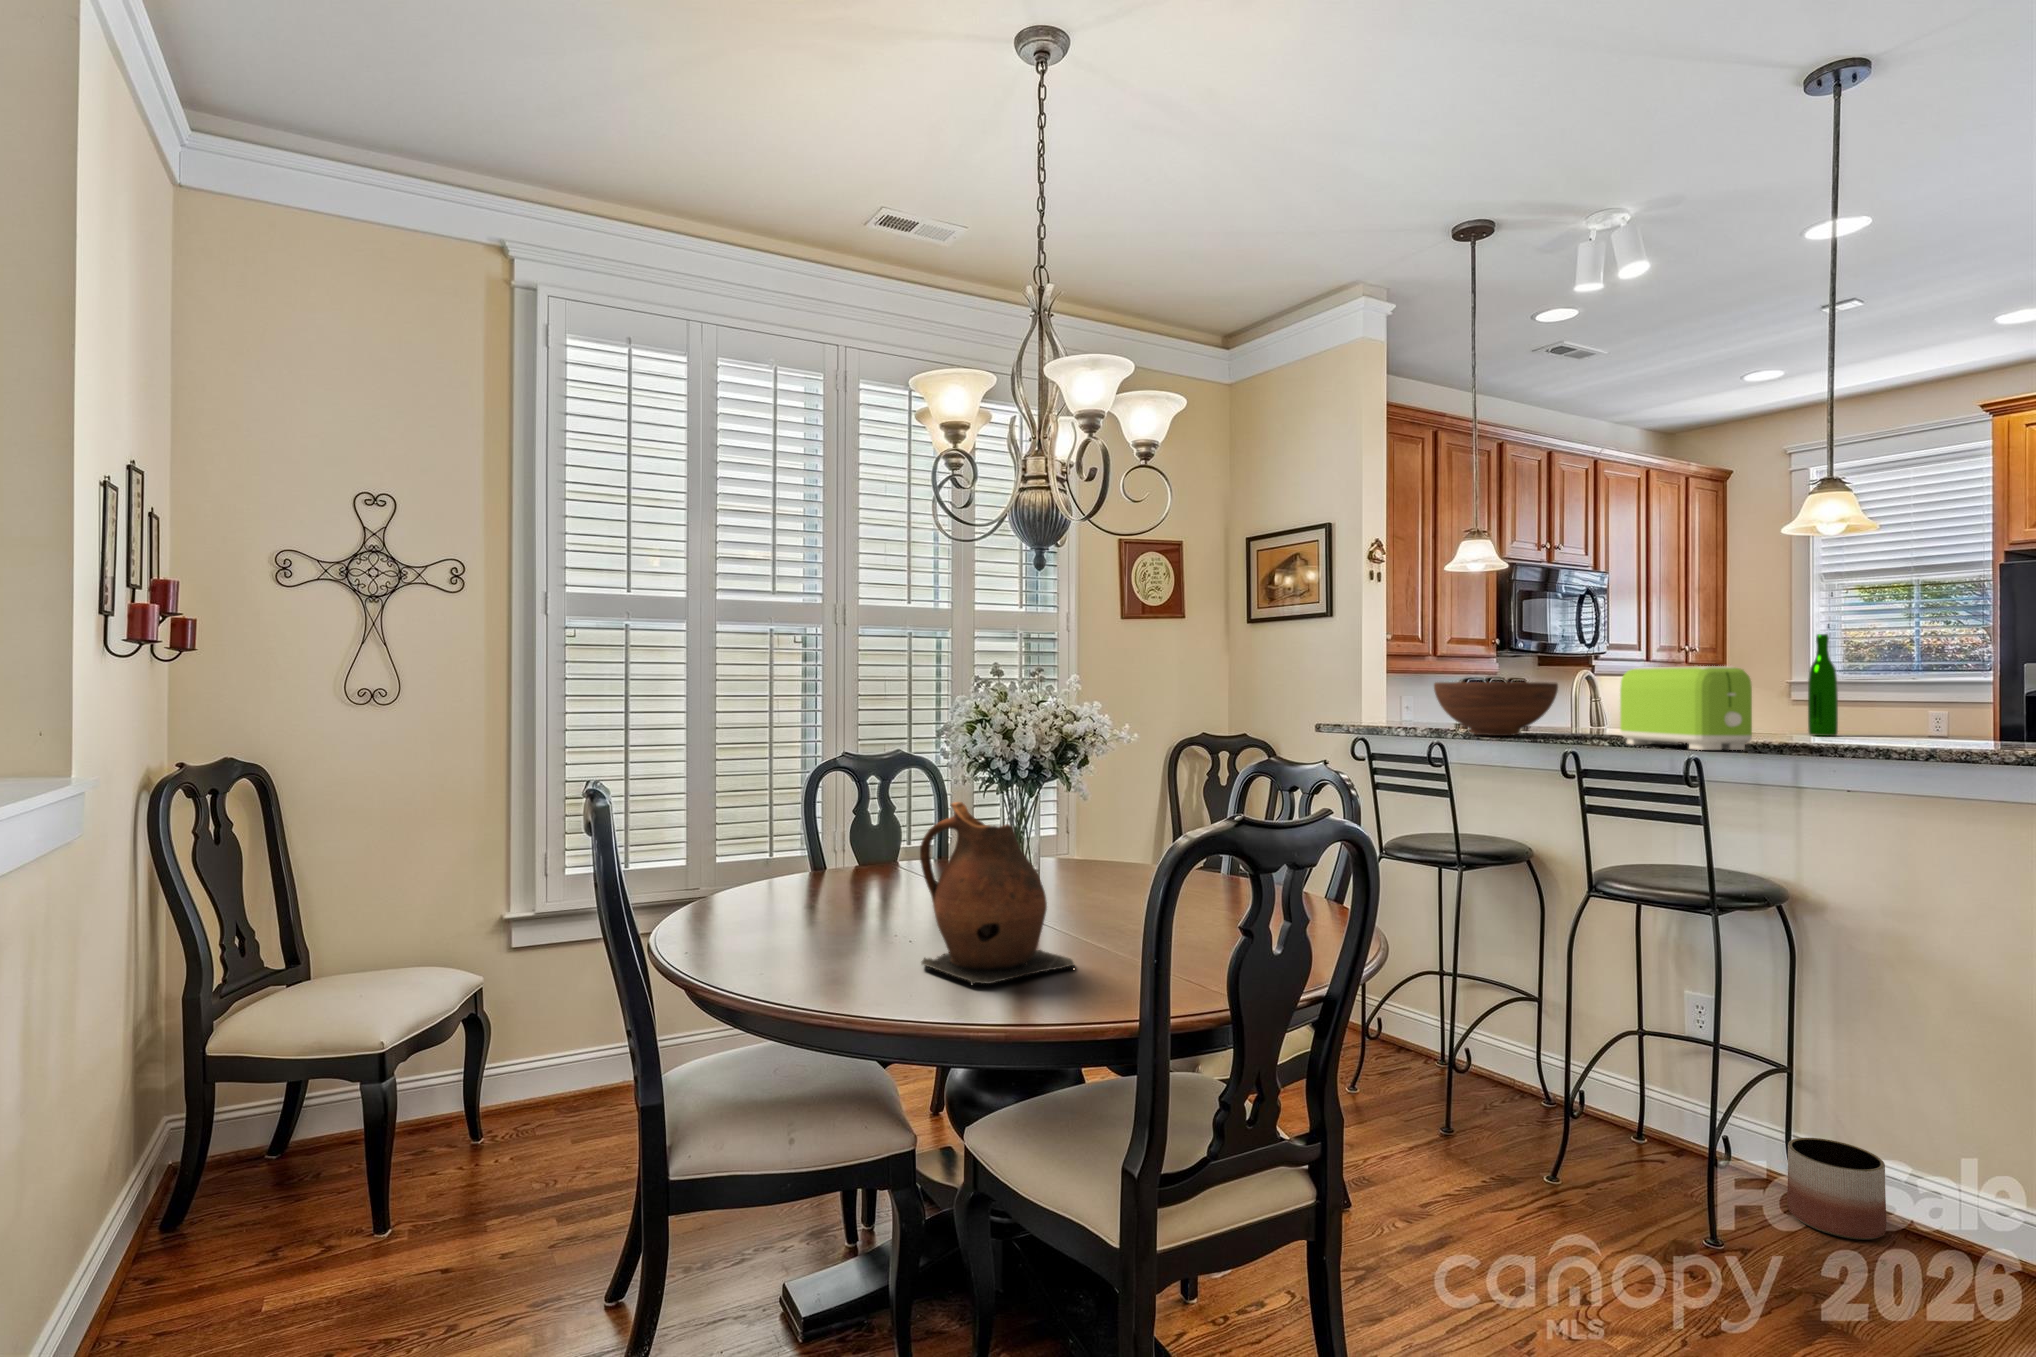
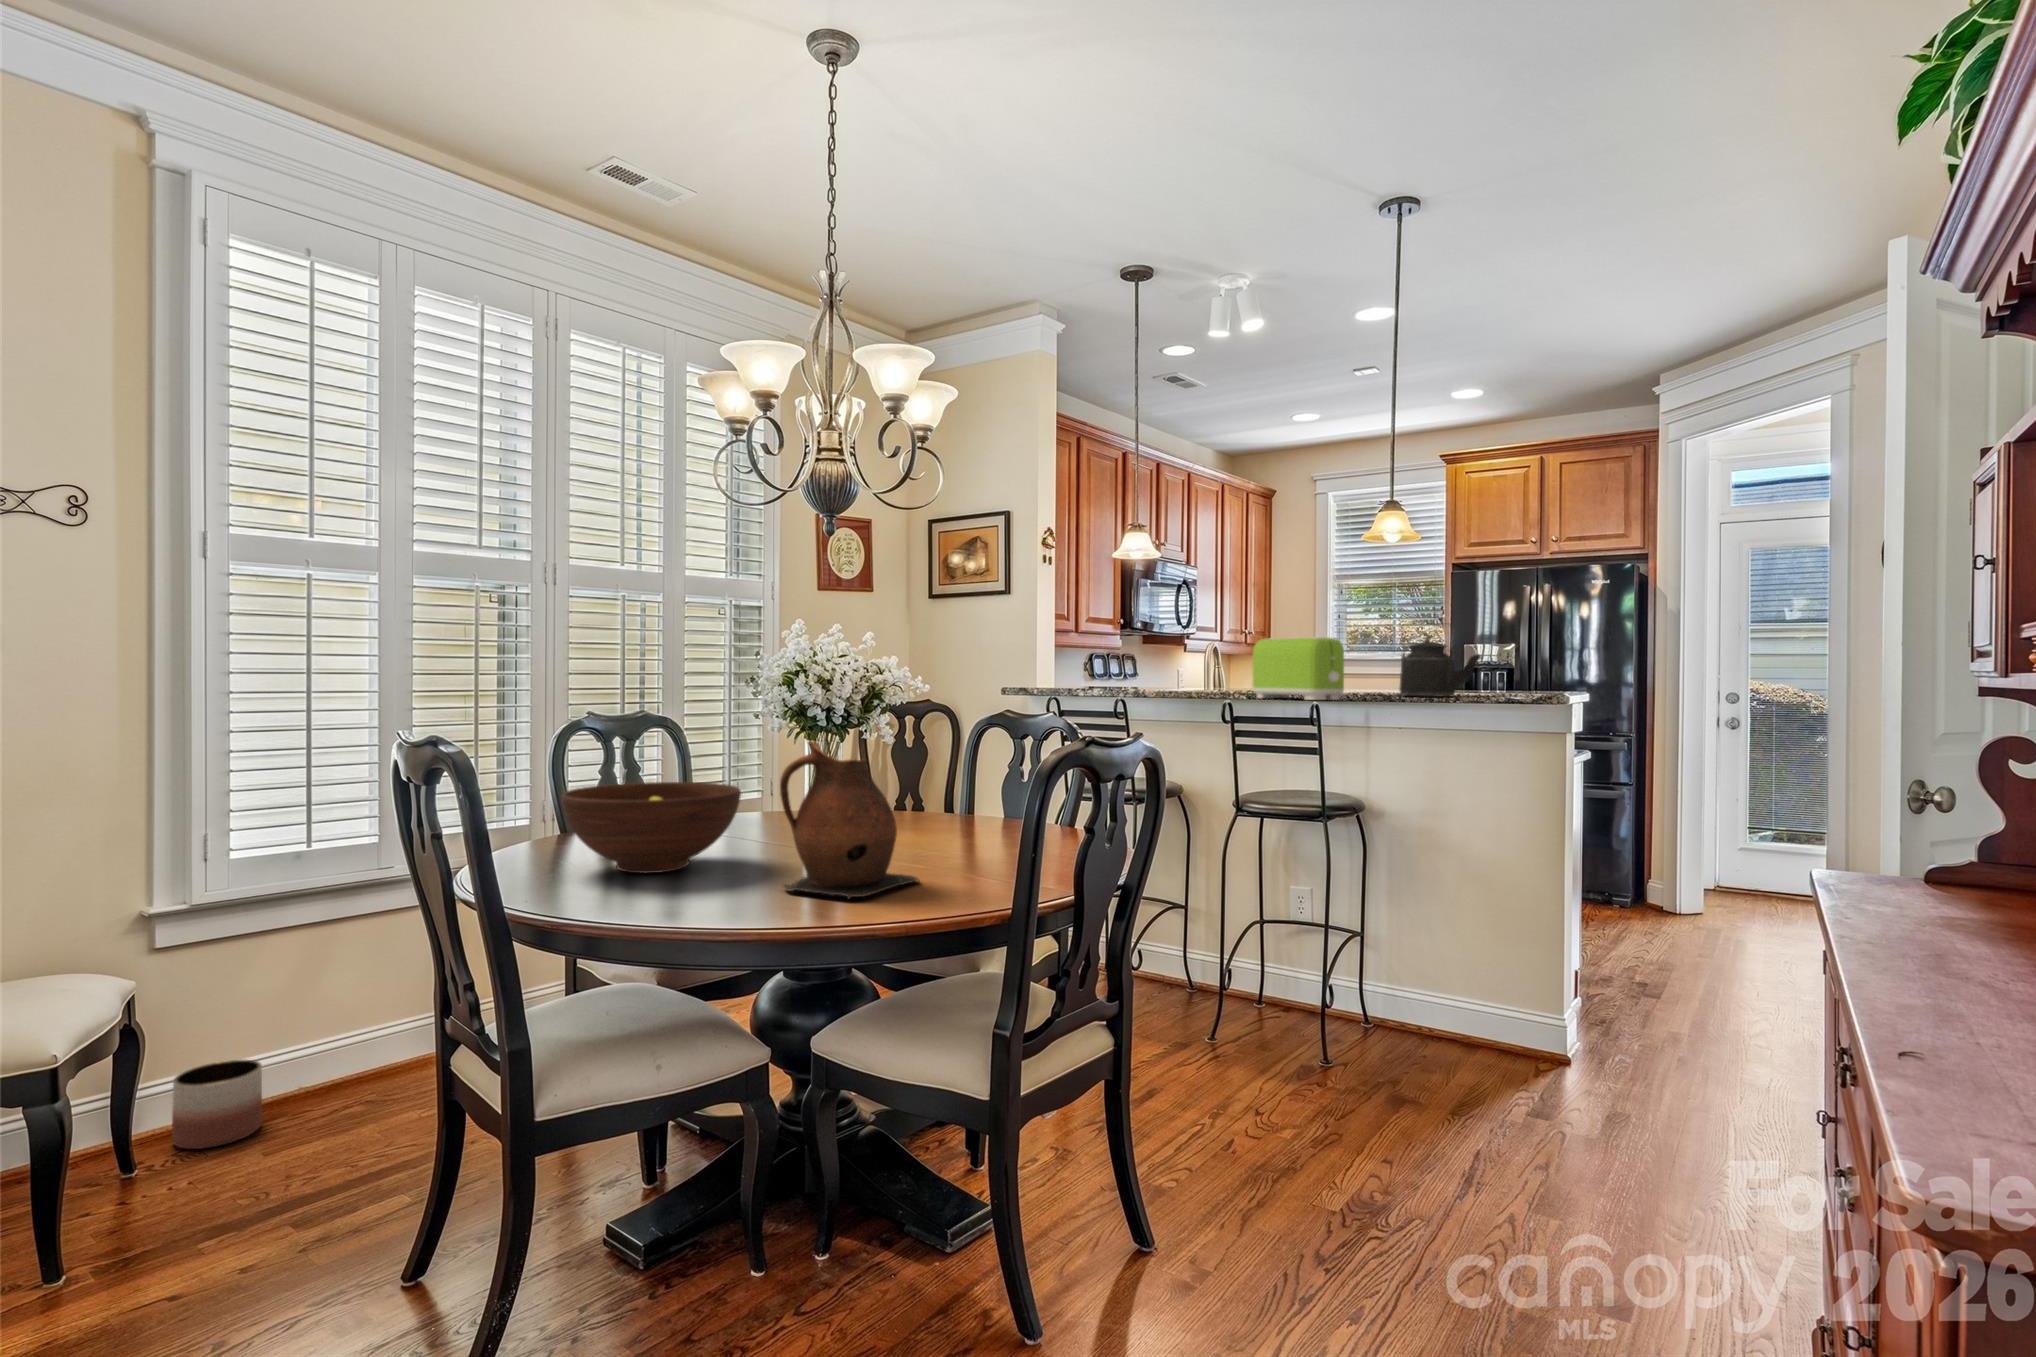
wine bottle: present [1808,634,1838,736] -> none [1360,617,1378,693]
kettle: none [1861,642,2004,746] -> present [1400,625,1481,697]
fruit bowl: present [1434,682,1558,736] -> present [561,782,741,873]
planter: present [1787,1138,1886,1240] -> present [172,1060,262,1149]

